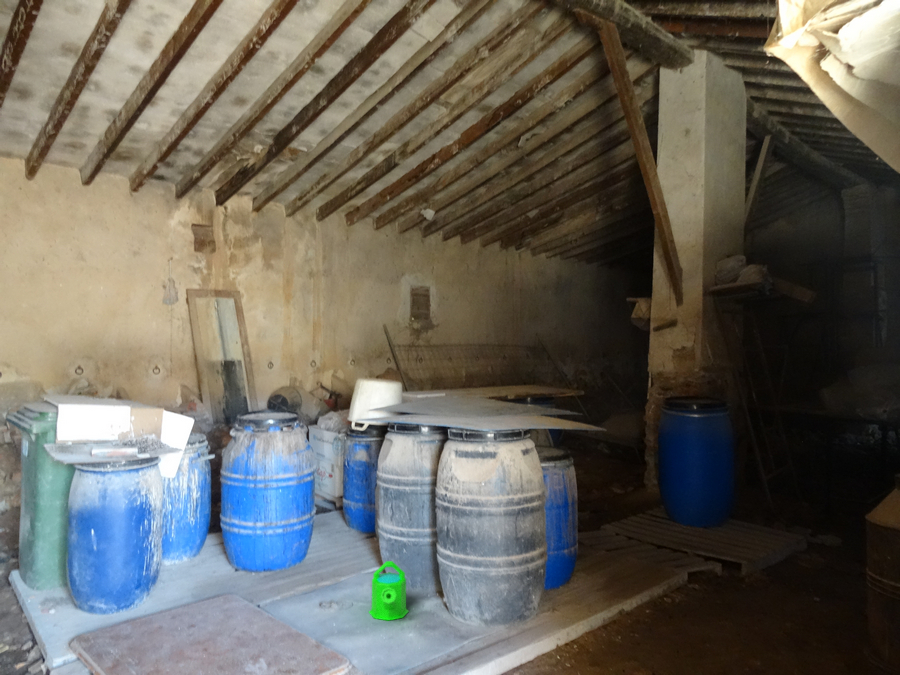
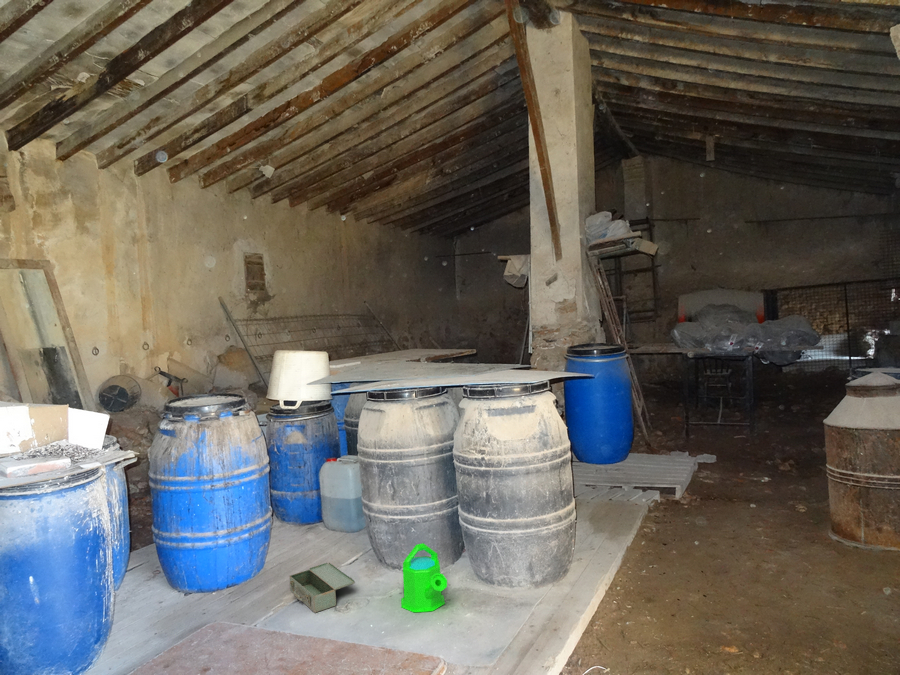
toolbox: none [299,565,343,601] -> present [290,563,355,613]

